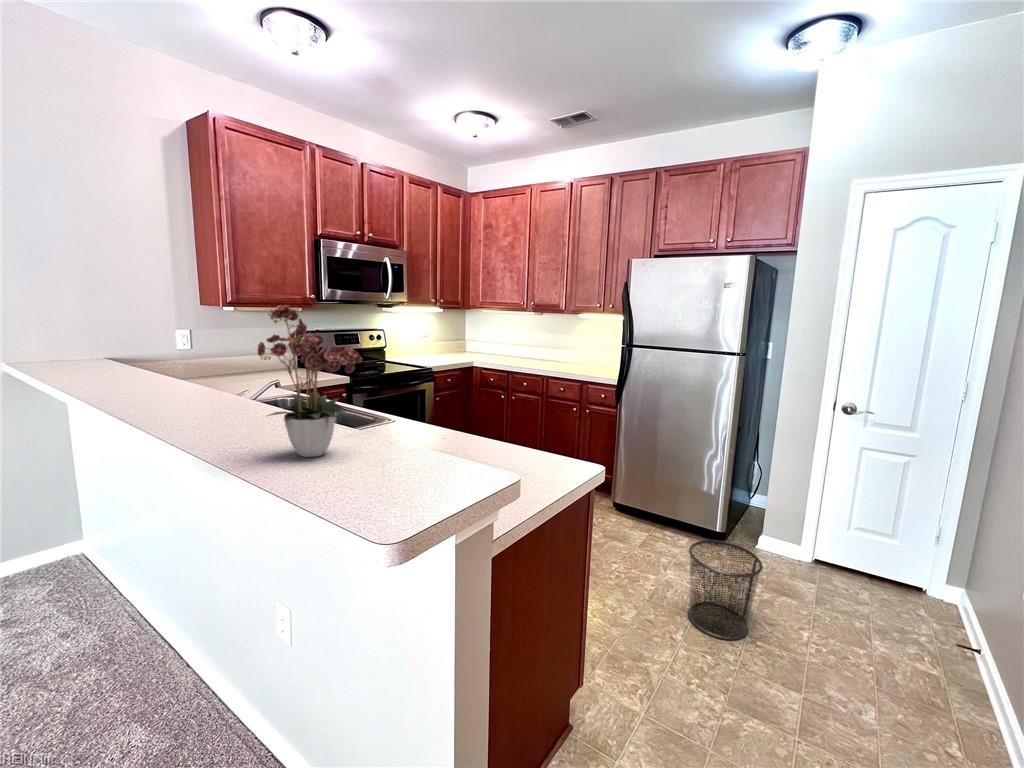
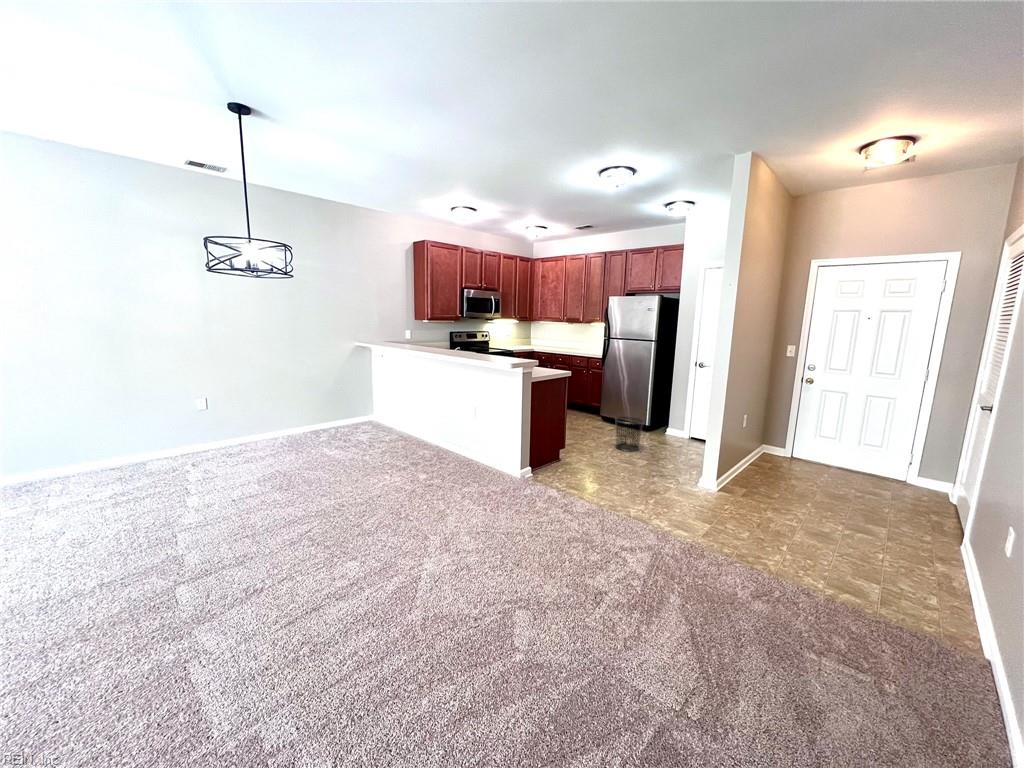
flower arrangement: present [258,305,362,457] -> none [472,316,498,355]

